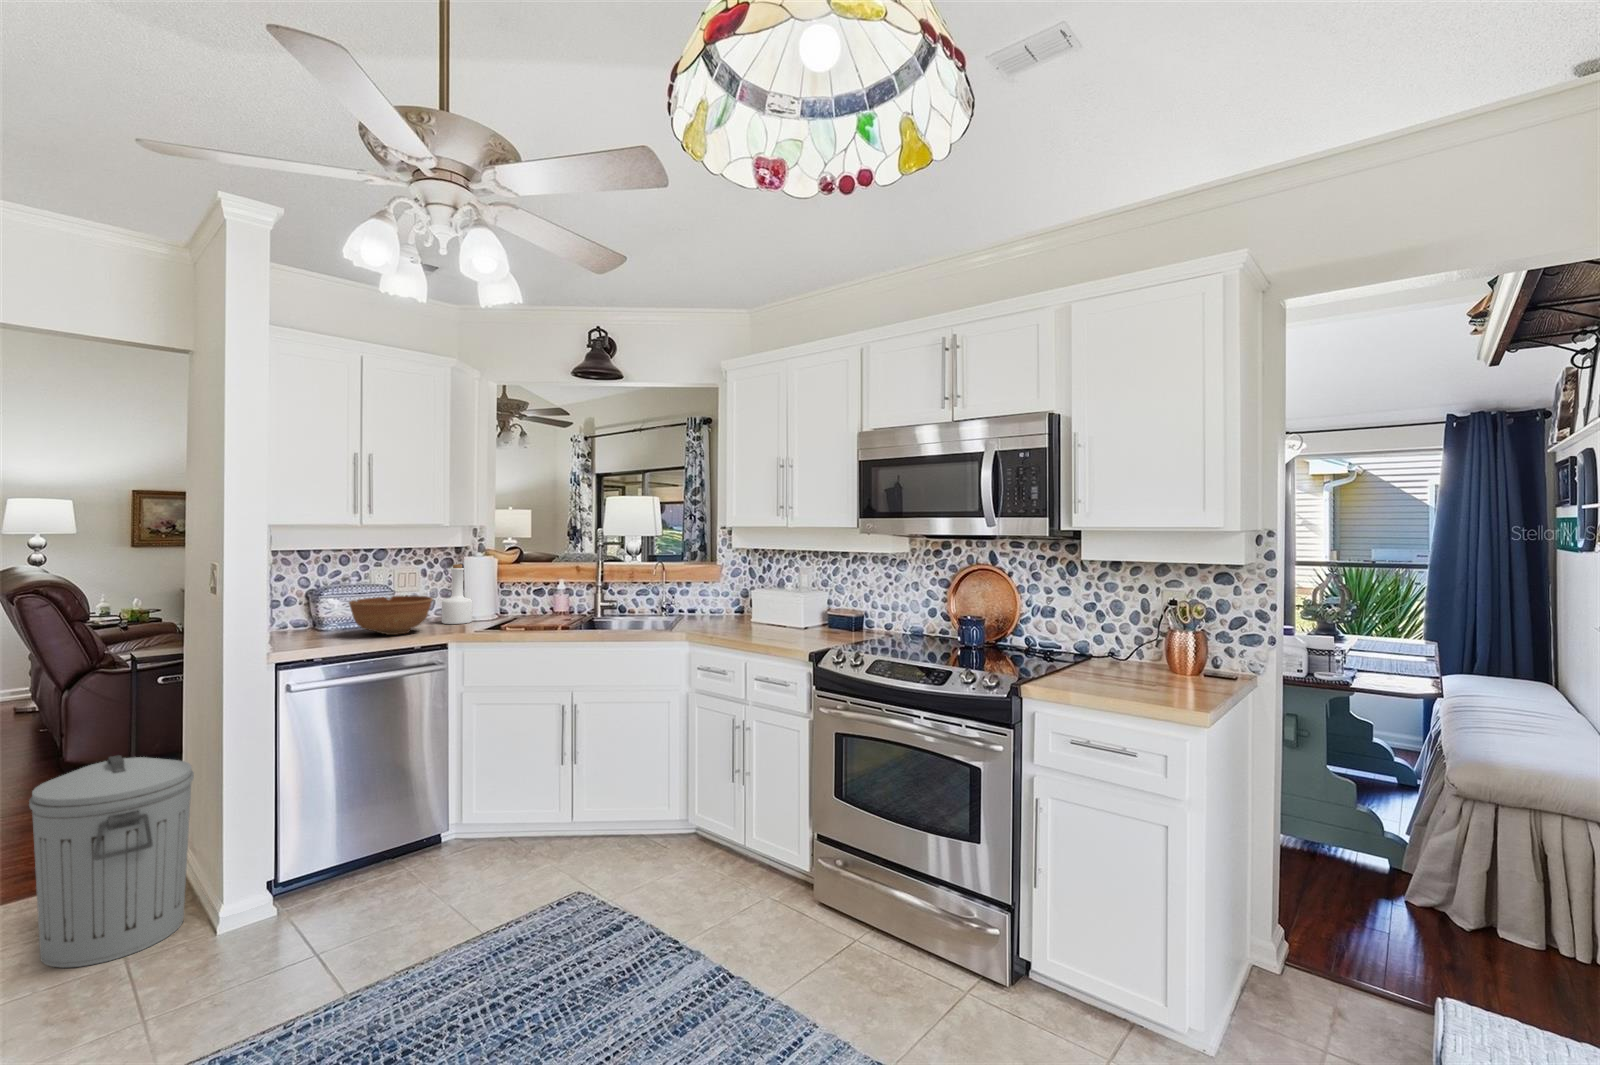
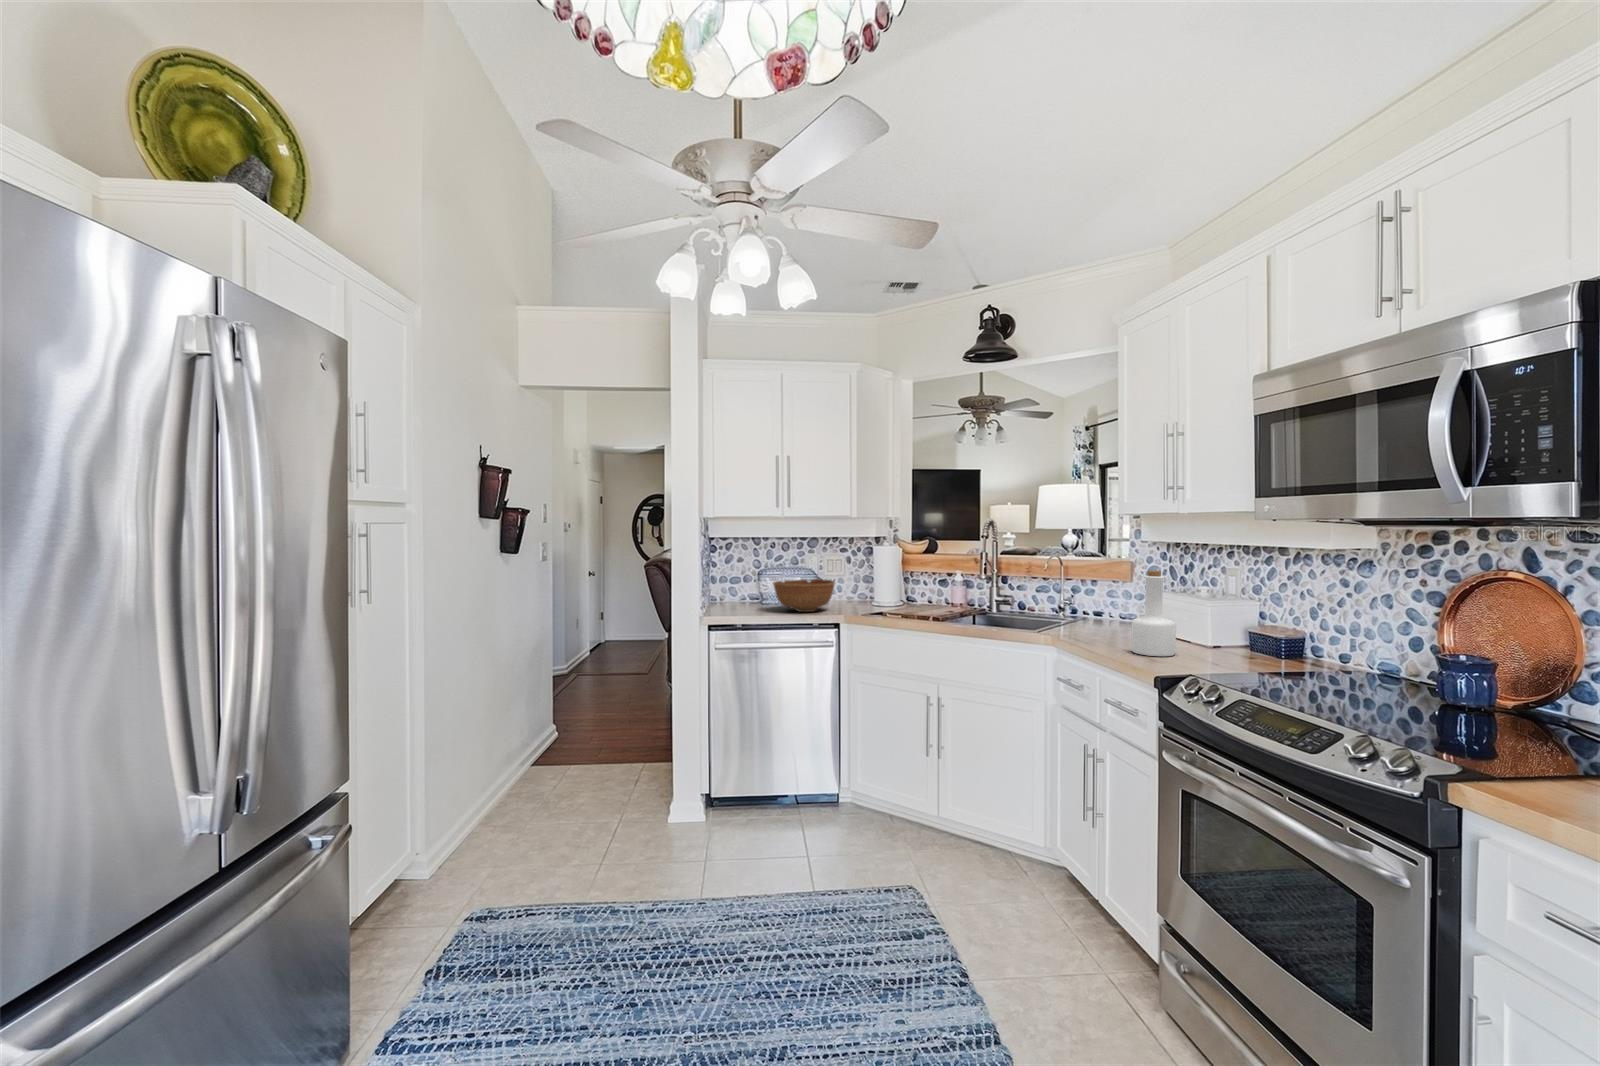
bottle: present [442,564,472,624] -> present [1131,571,1176,656]
trash can: present [29,755,194,968] -> none [580,679,665,818]

